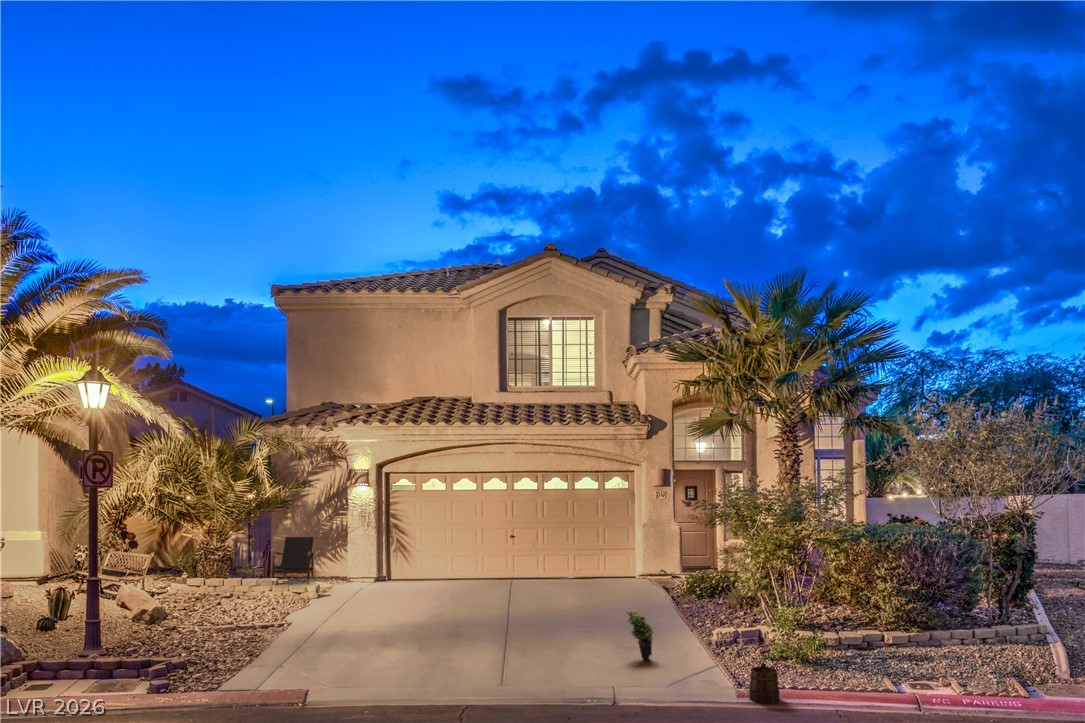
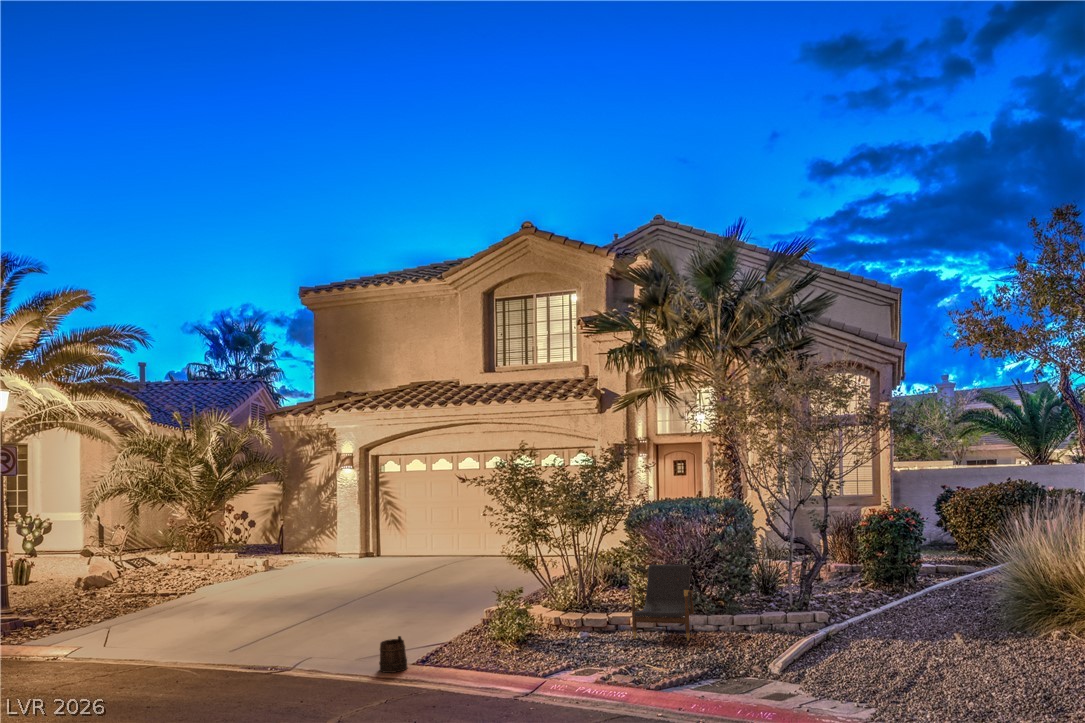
lounge chair: present [272,537,314,584] -> present [631,565,694,641]
potted plant: present [626,611,653,661] -> none [372,584,399,632]

